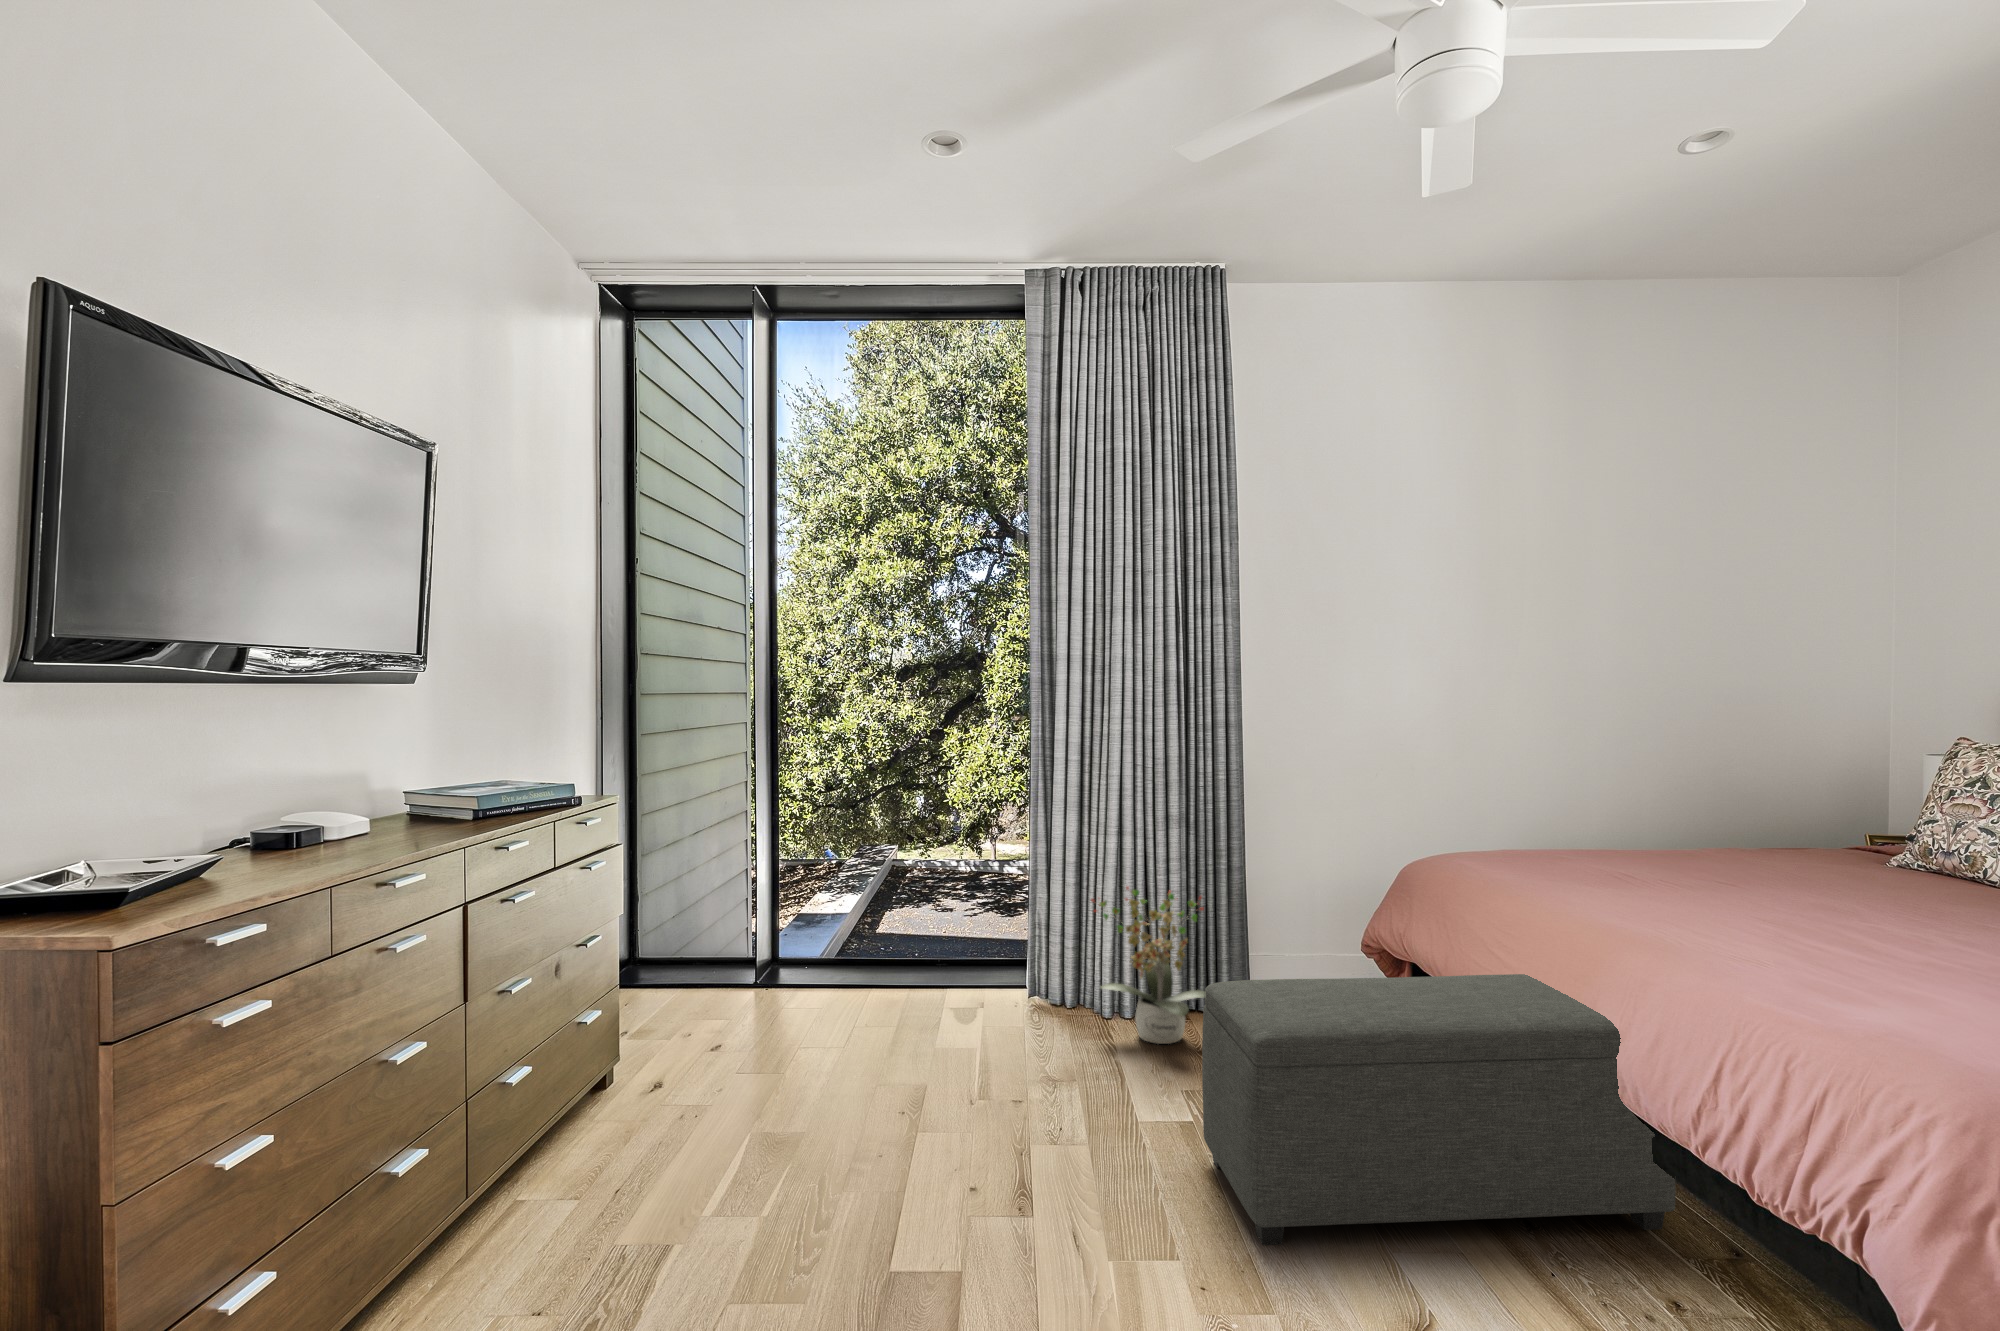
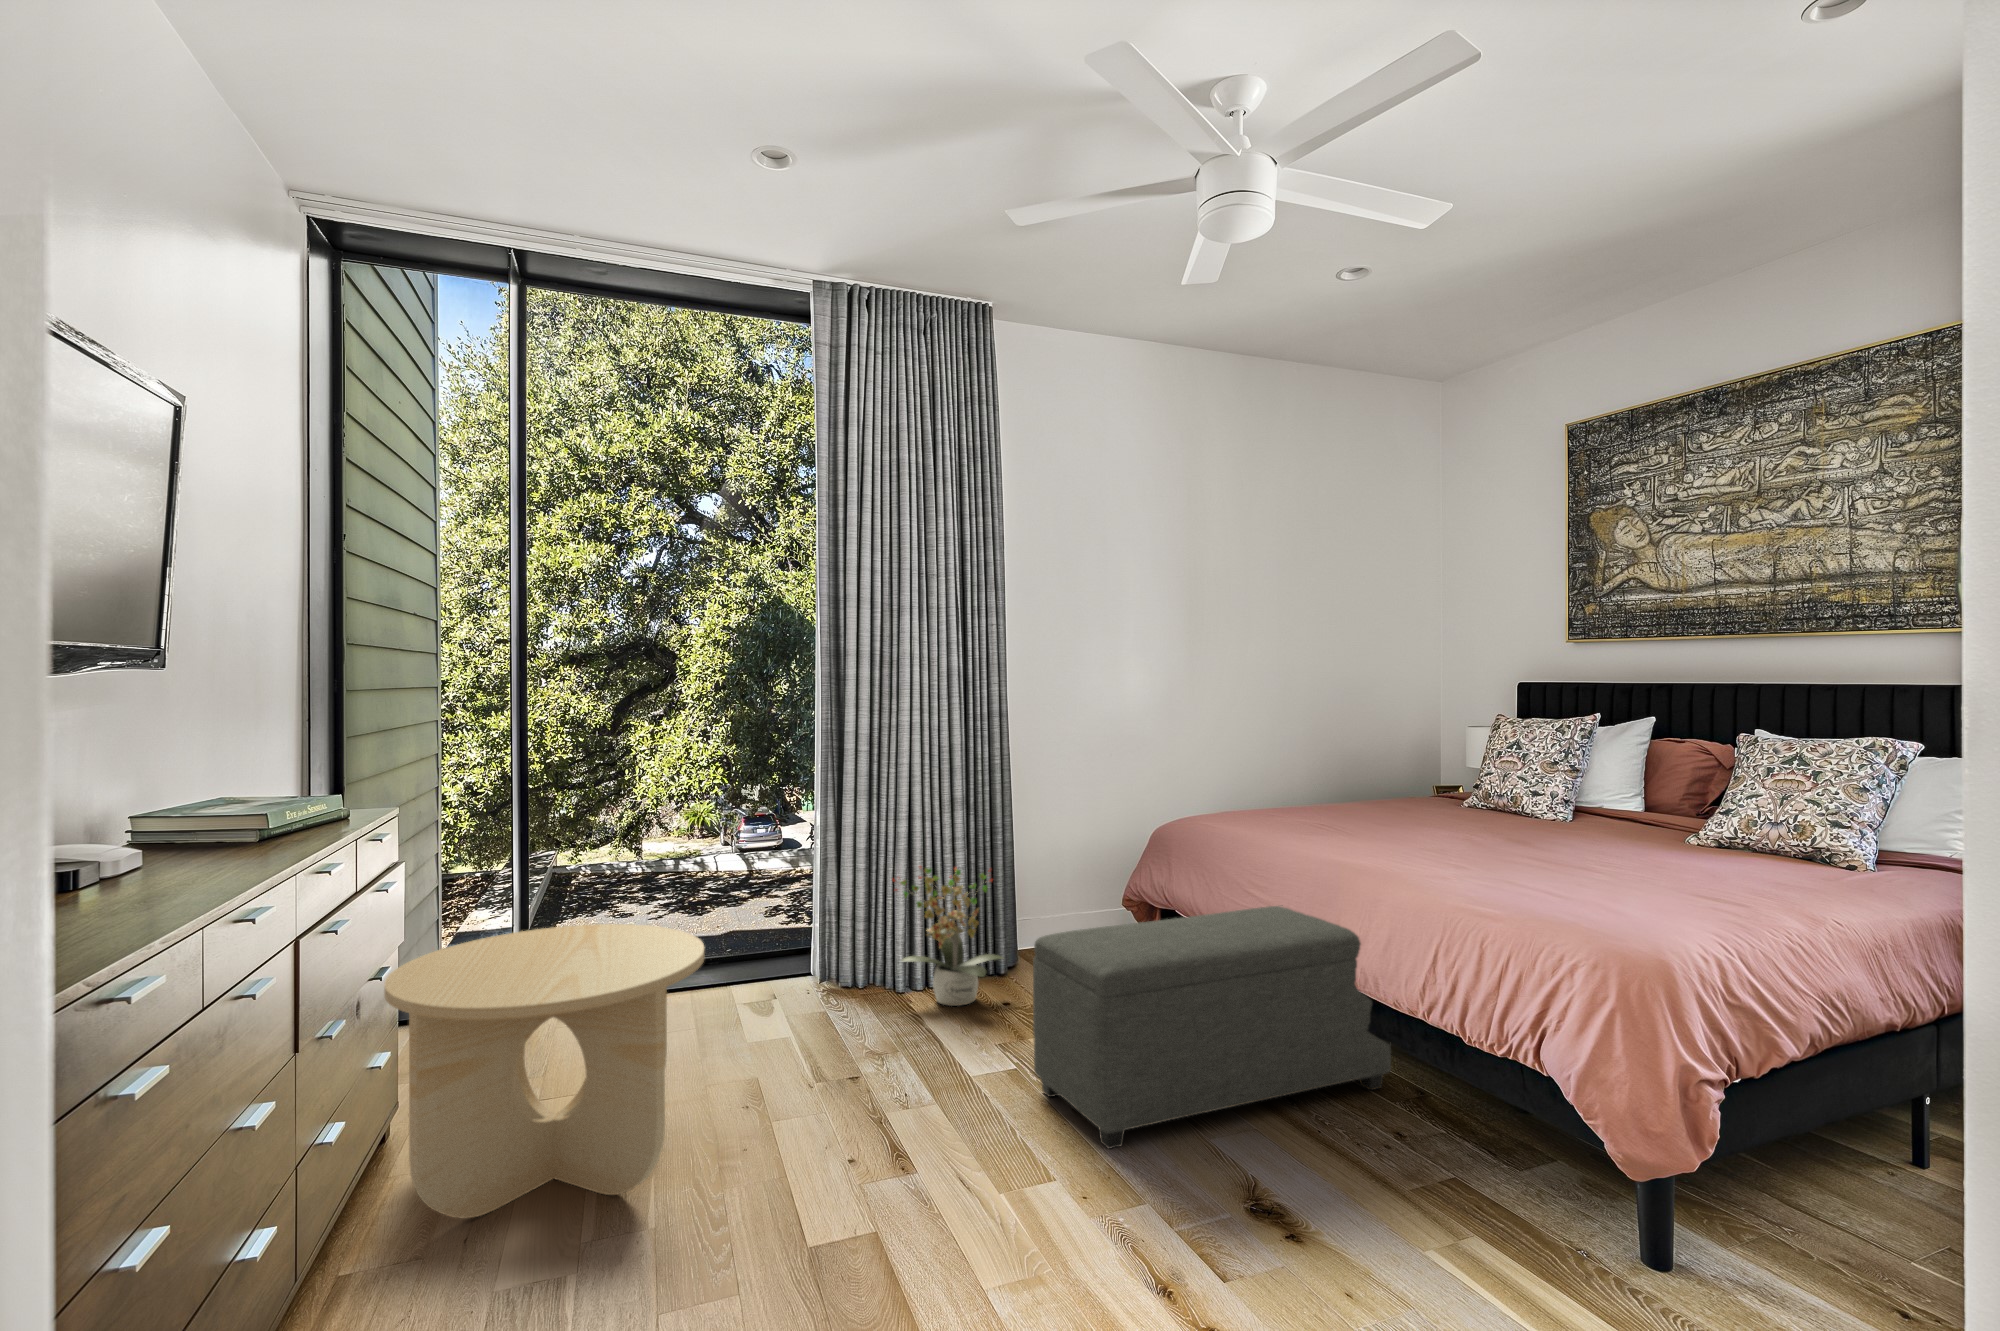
side table: none [546,924,842,1199] -> present [384,924,704,1218]

